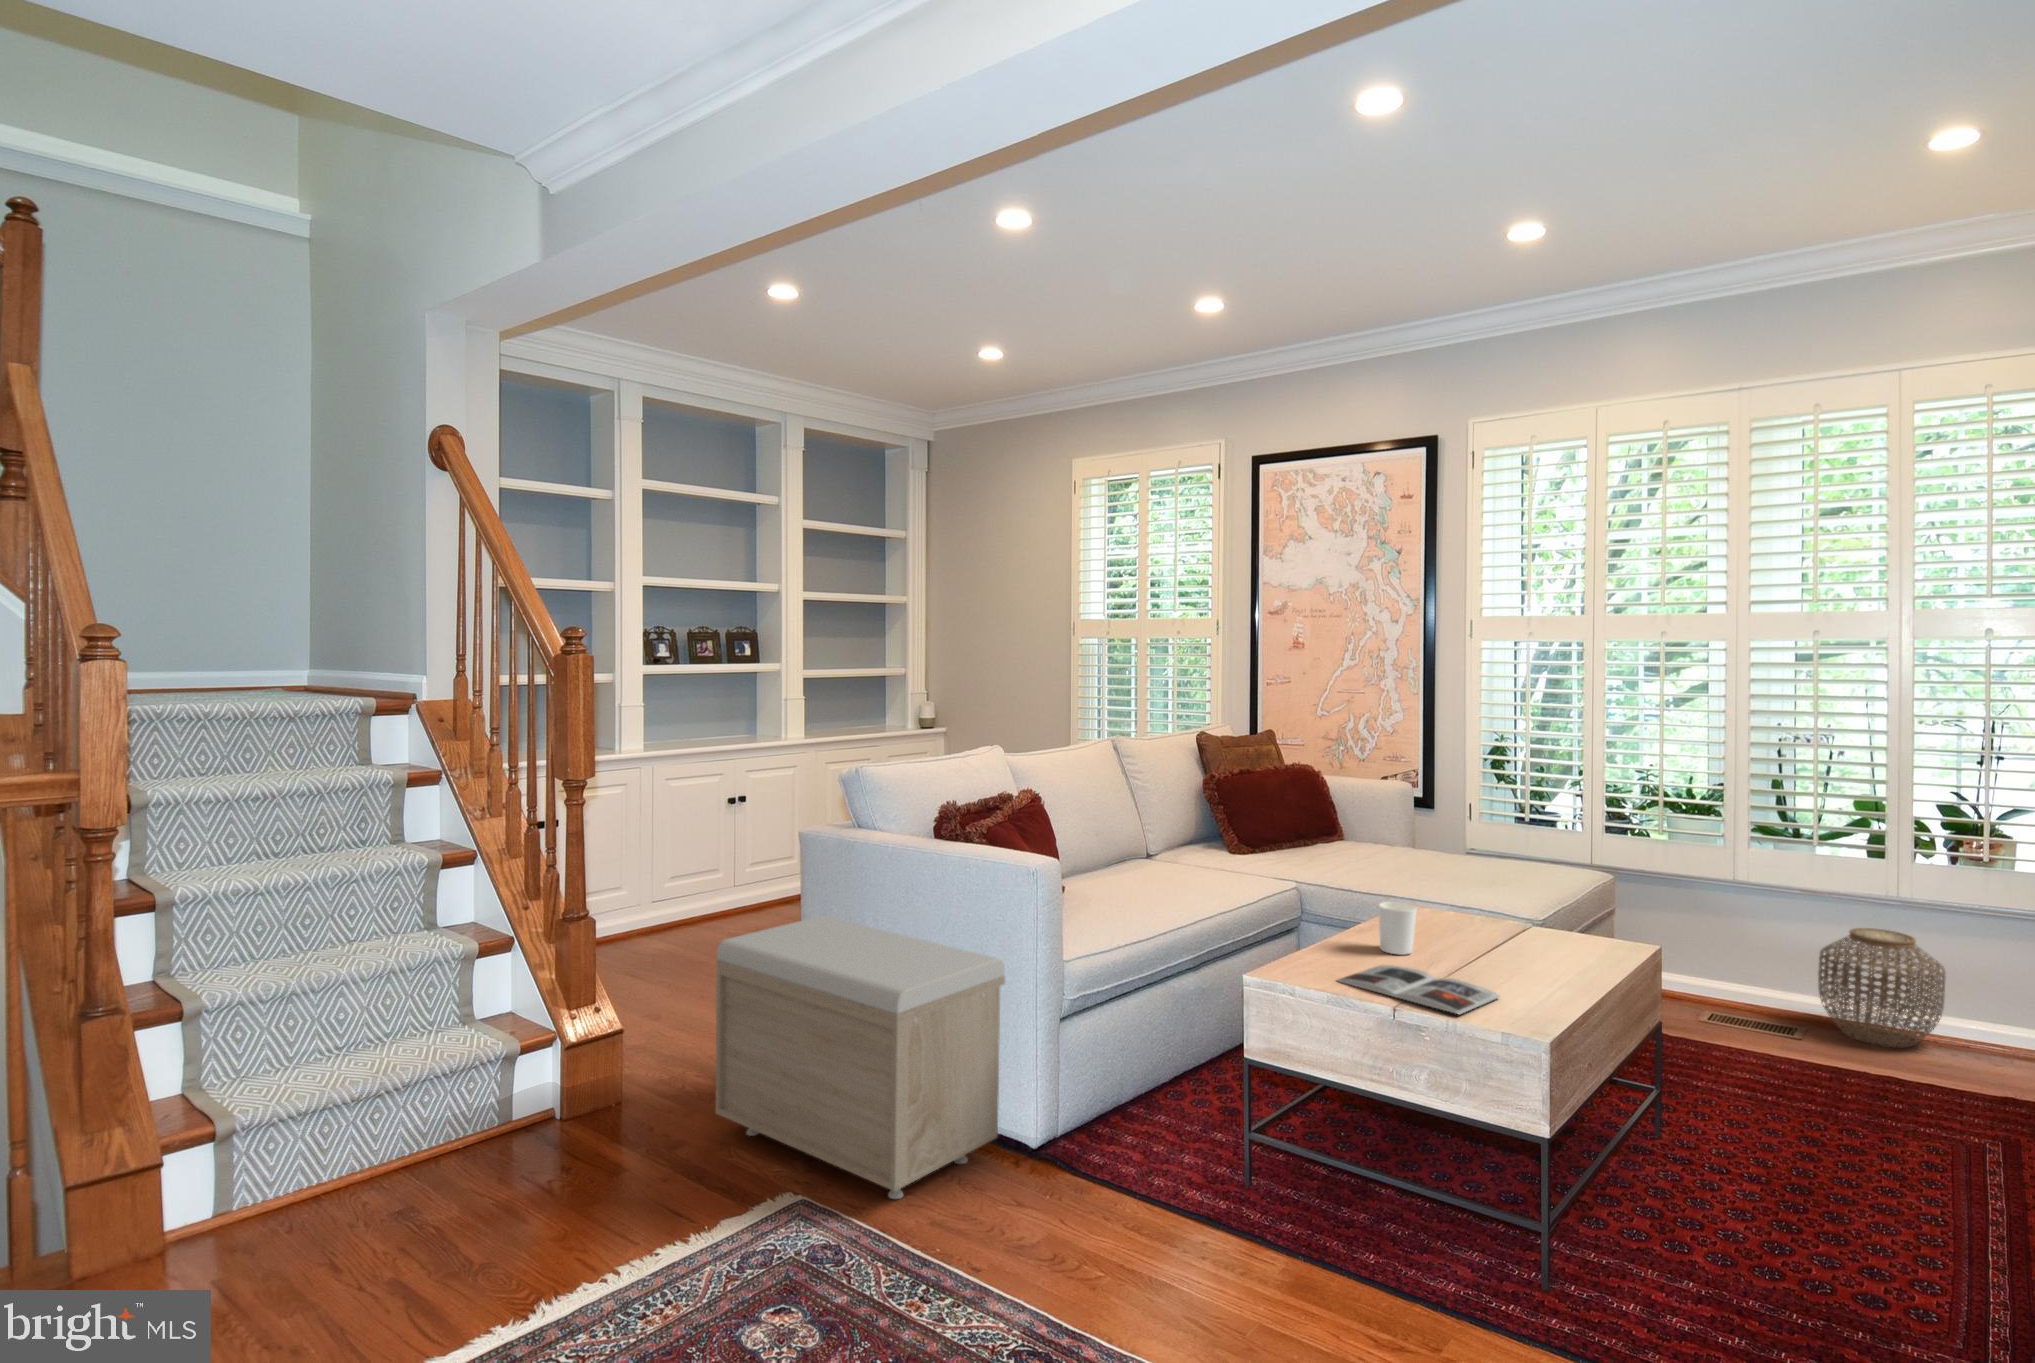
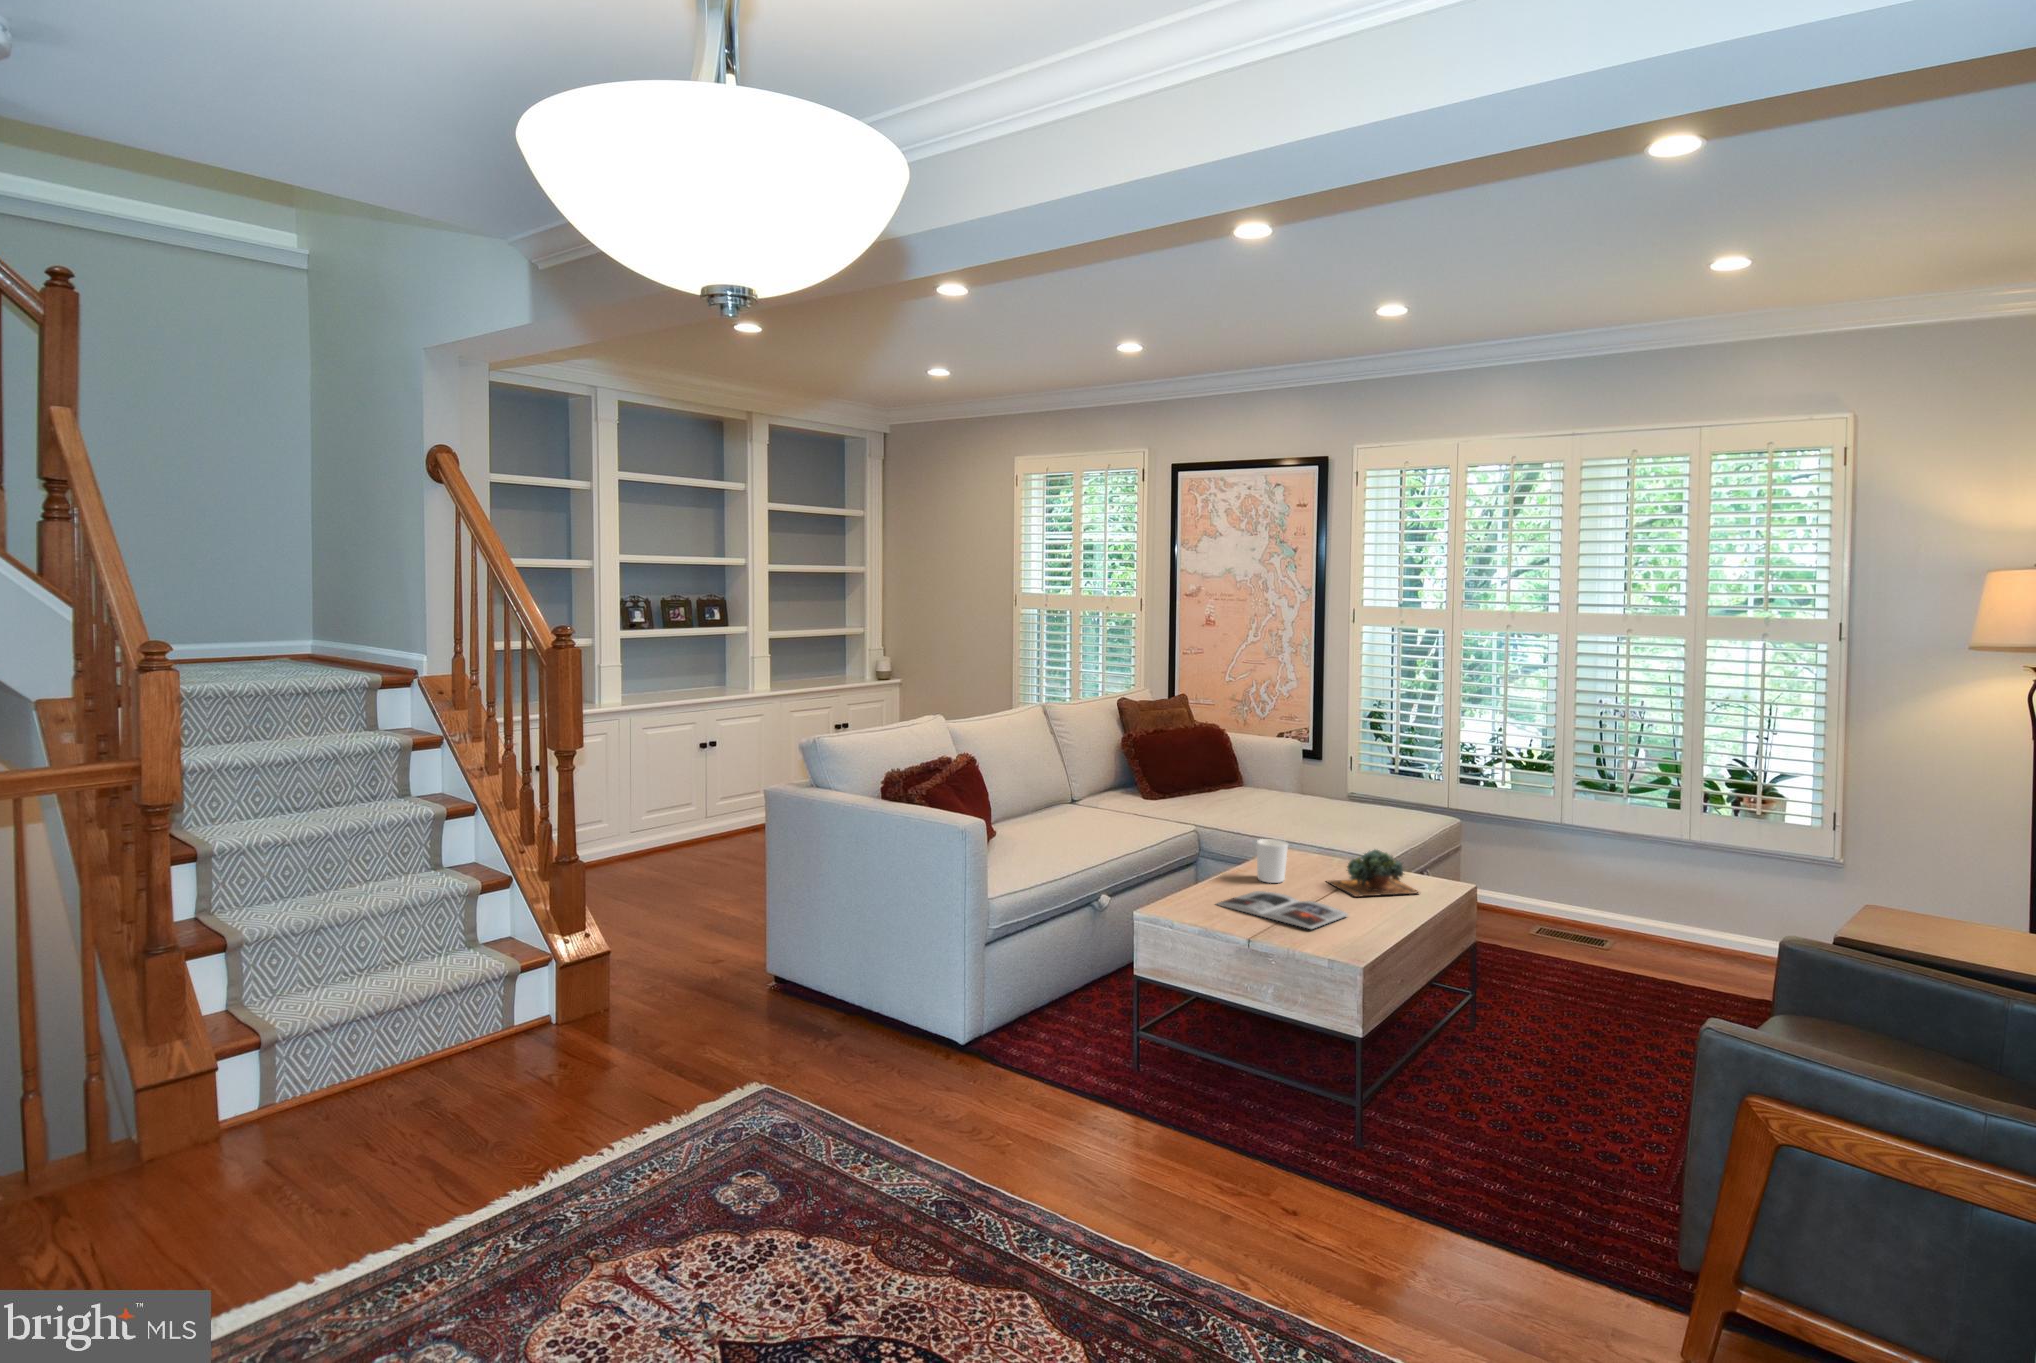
succulent plant: none [1461,915,1580,973] -> present [1327,850,1418,897]
storage bench: present [715,916,1005,1199] -> none [691,856,938,1089]
woven basket: present [1818,928,1945,1047] -> none [1642,859,1745,960]

